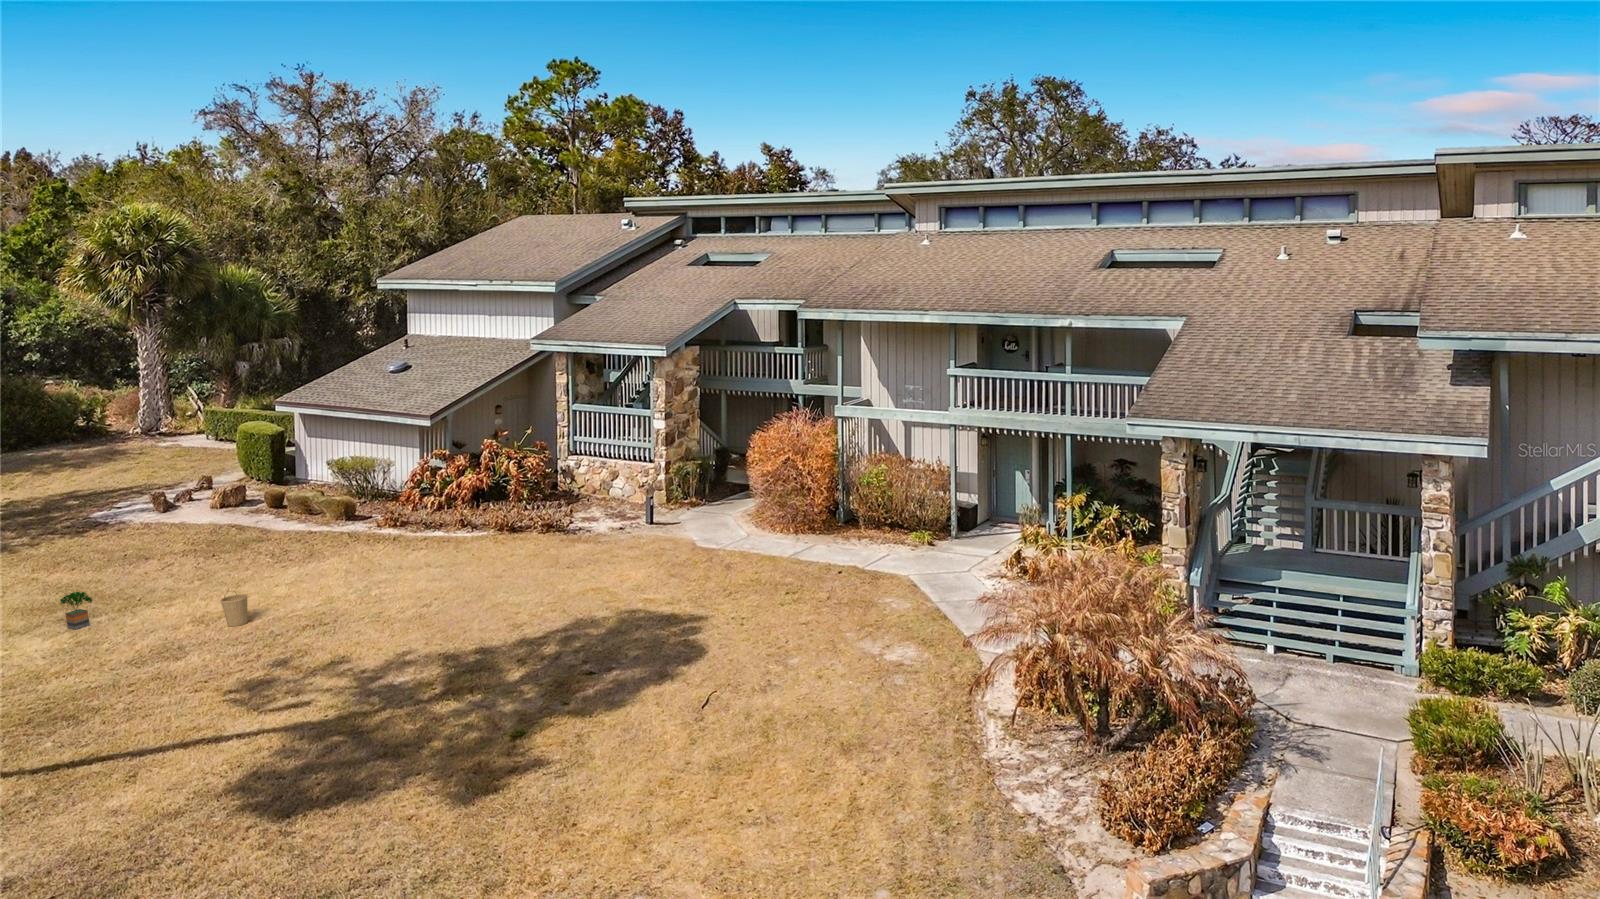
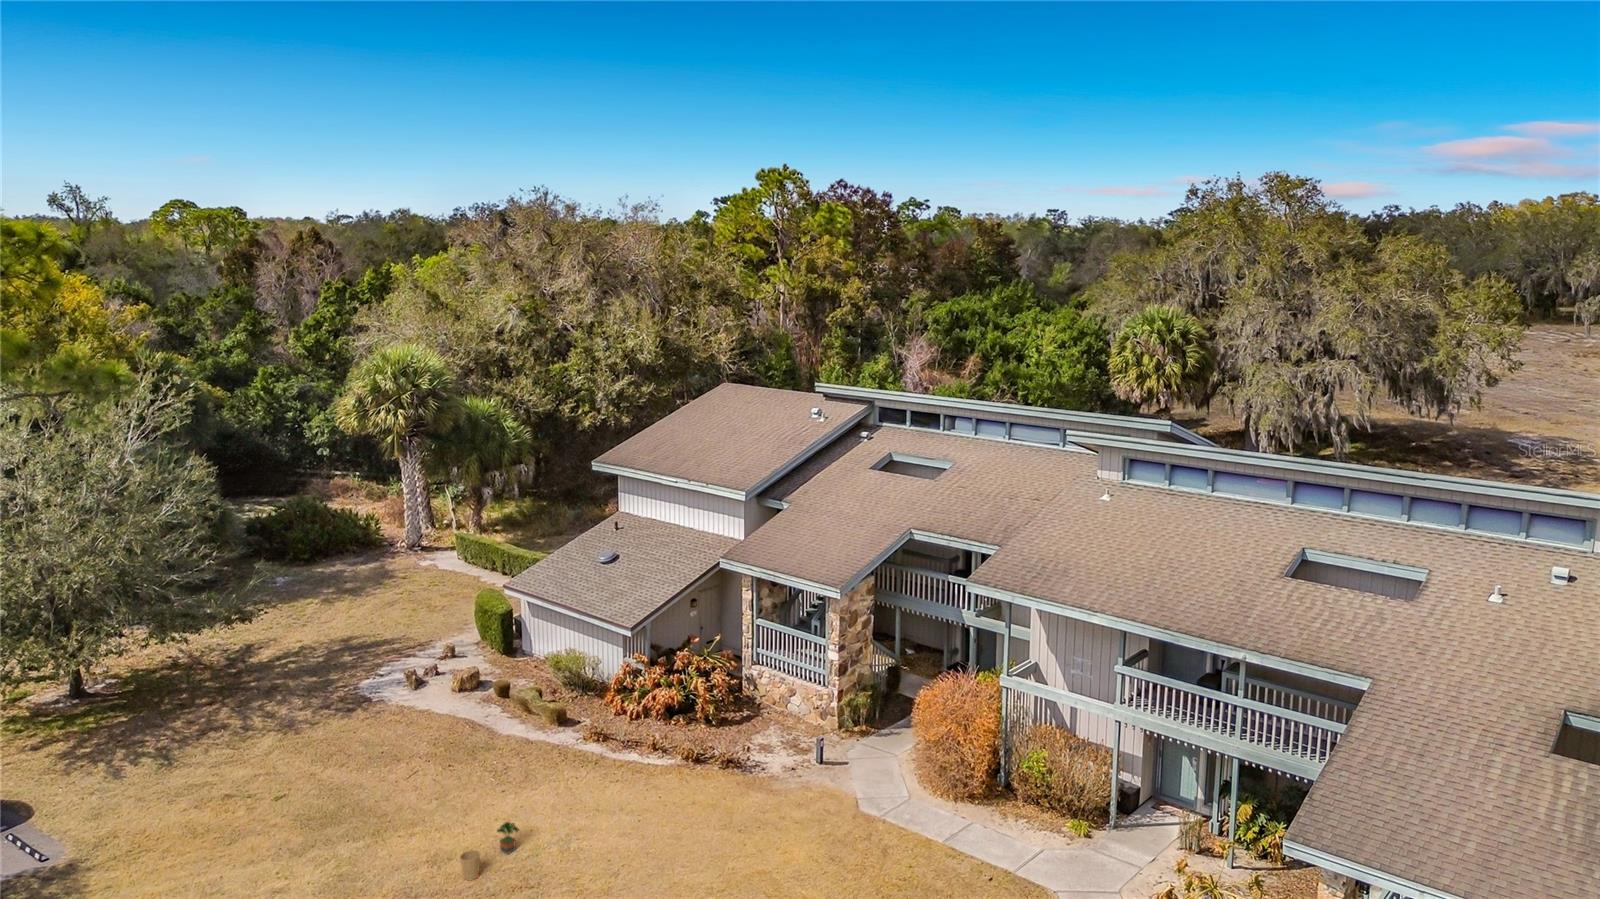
potted tree: present [60,592,92,630] -> present [497,822,519,854]

